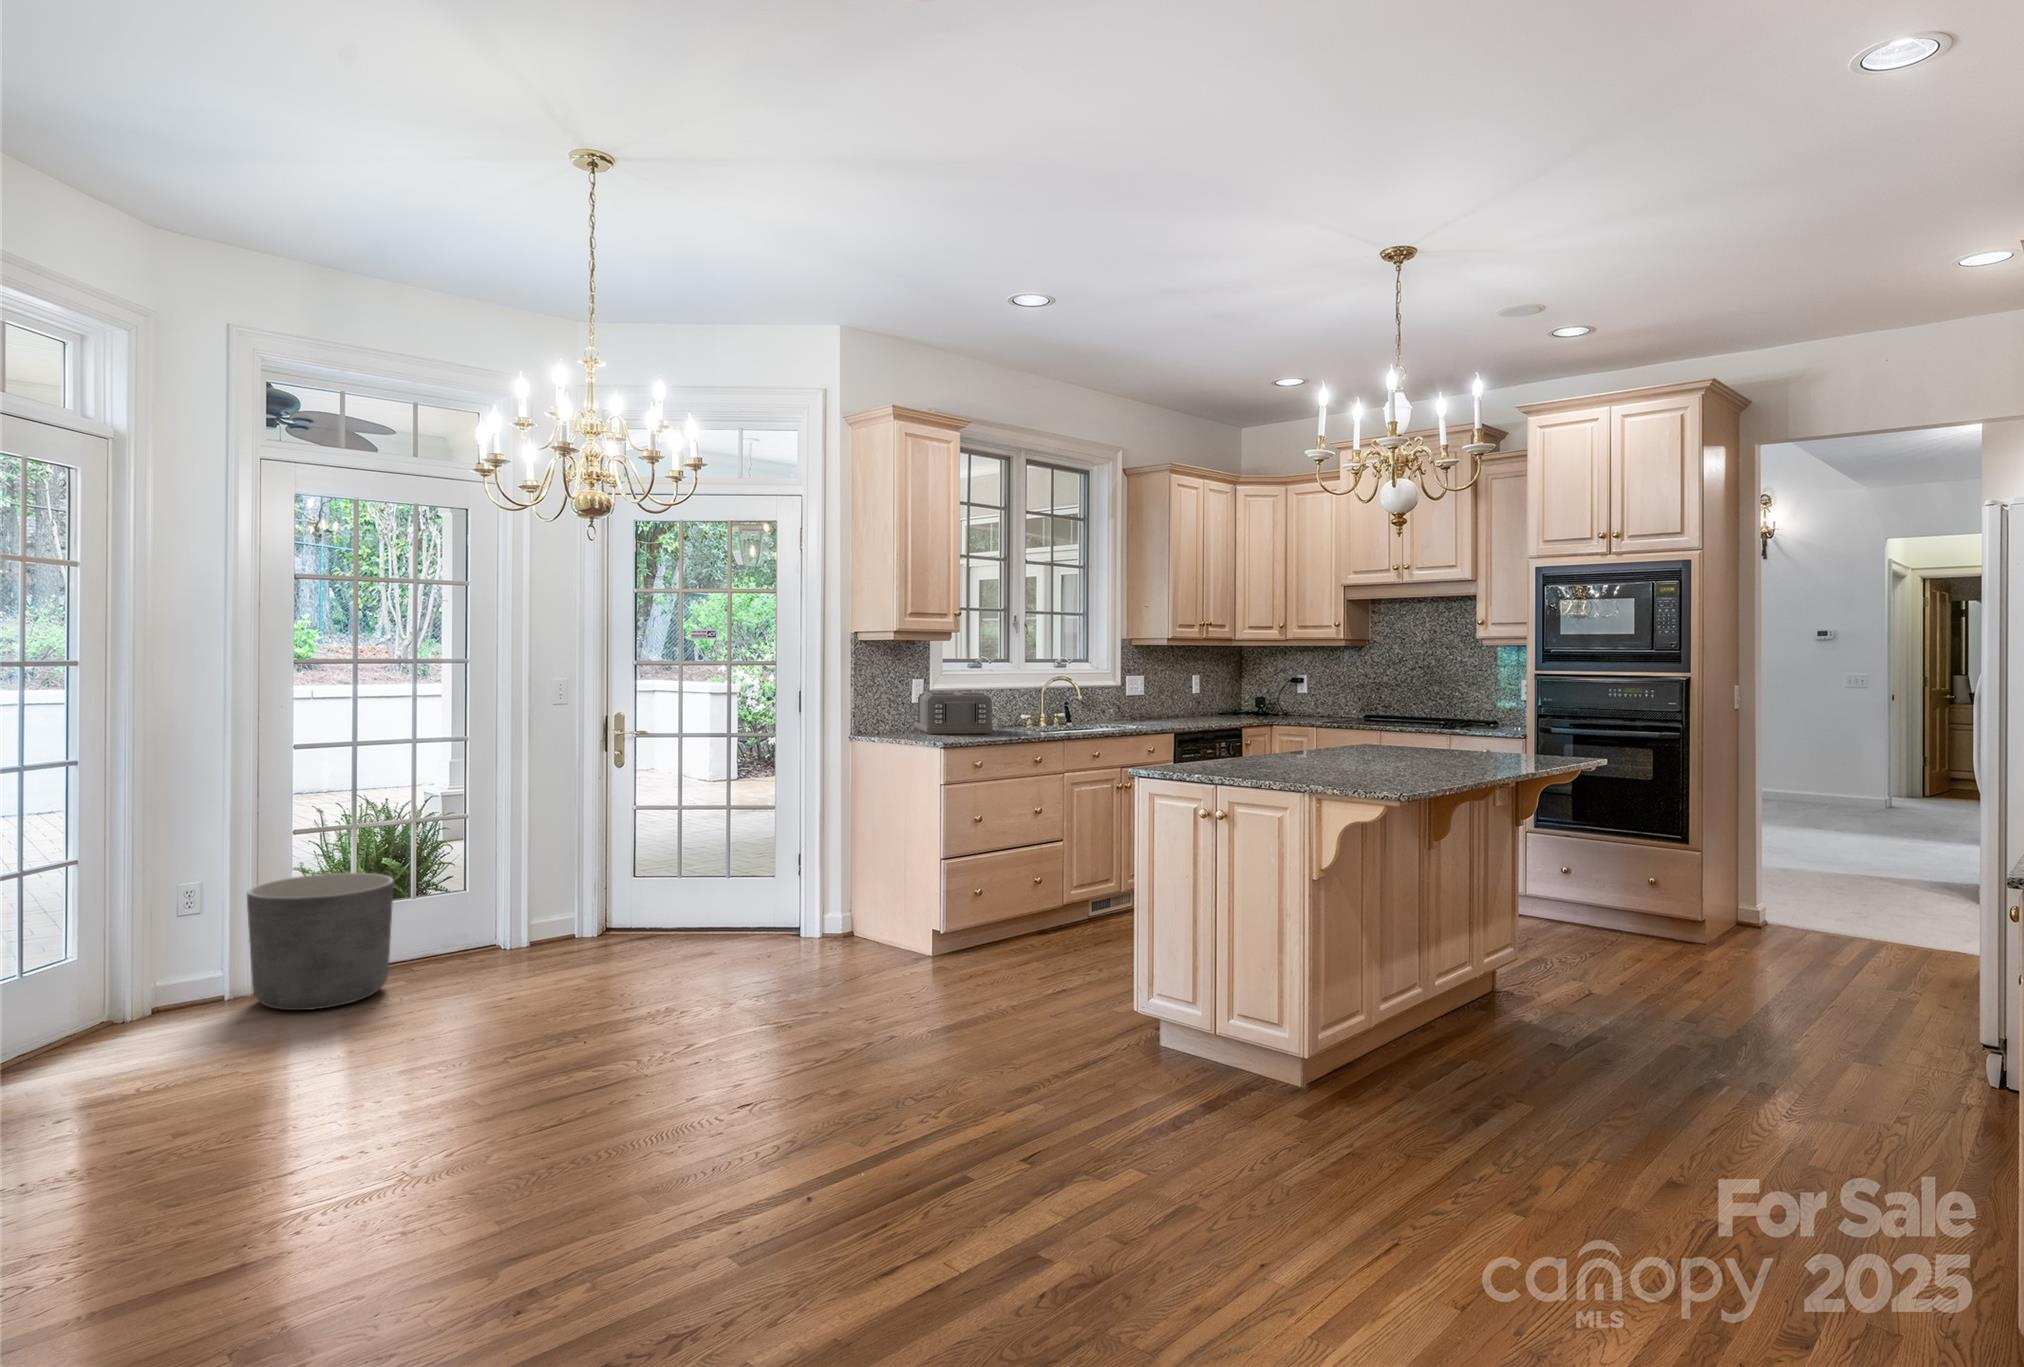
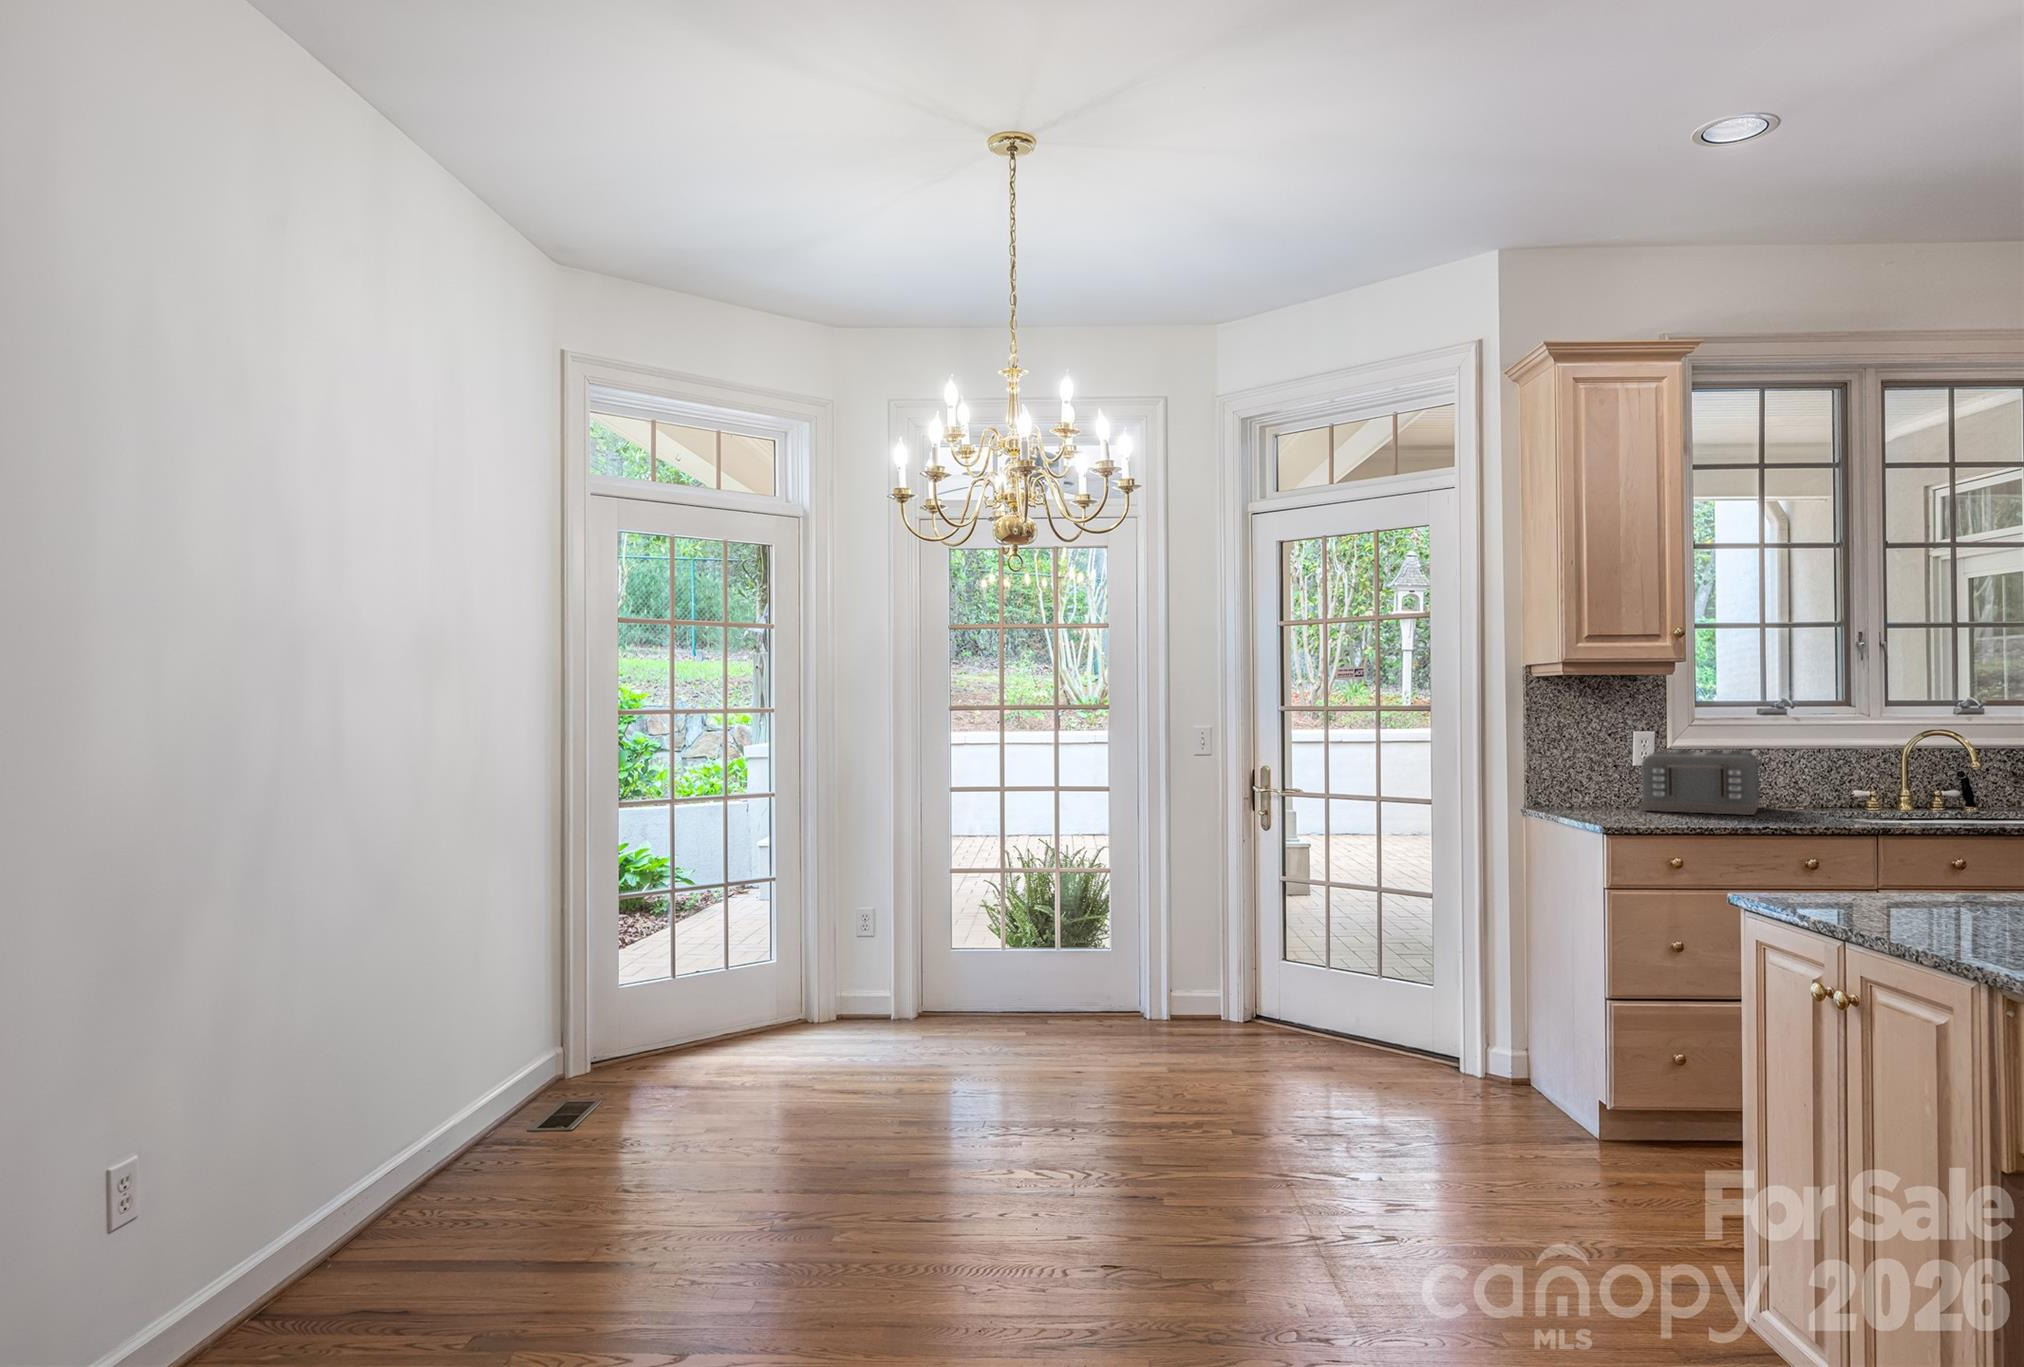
planter: present [247,873,393,1010] -> none [892,913,1009,1041]

